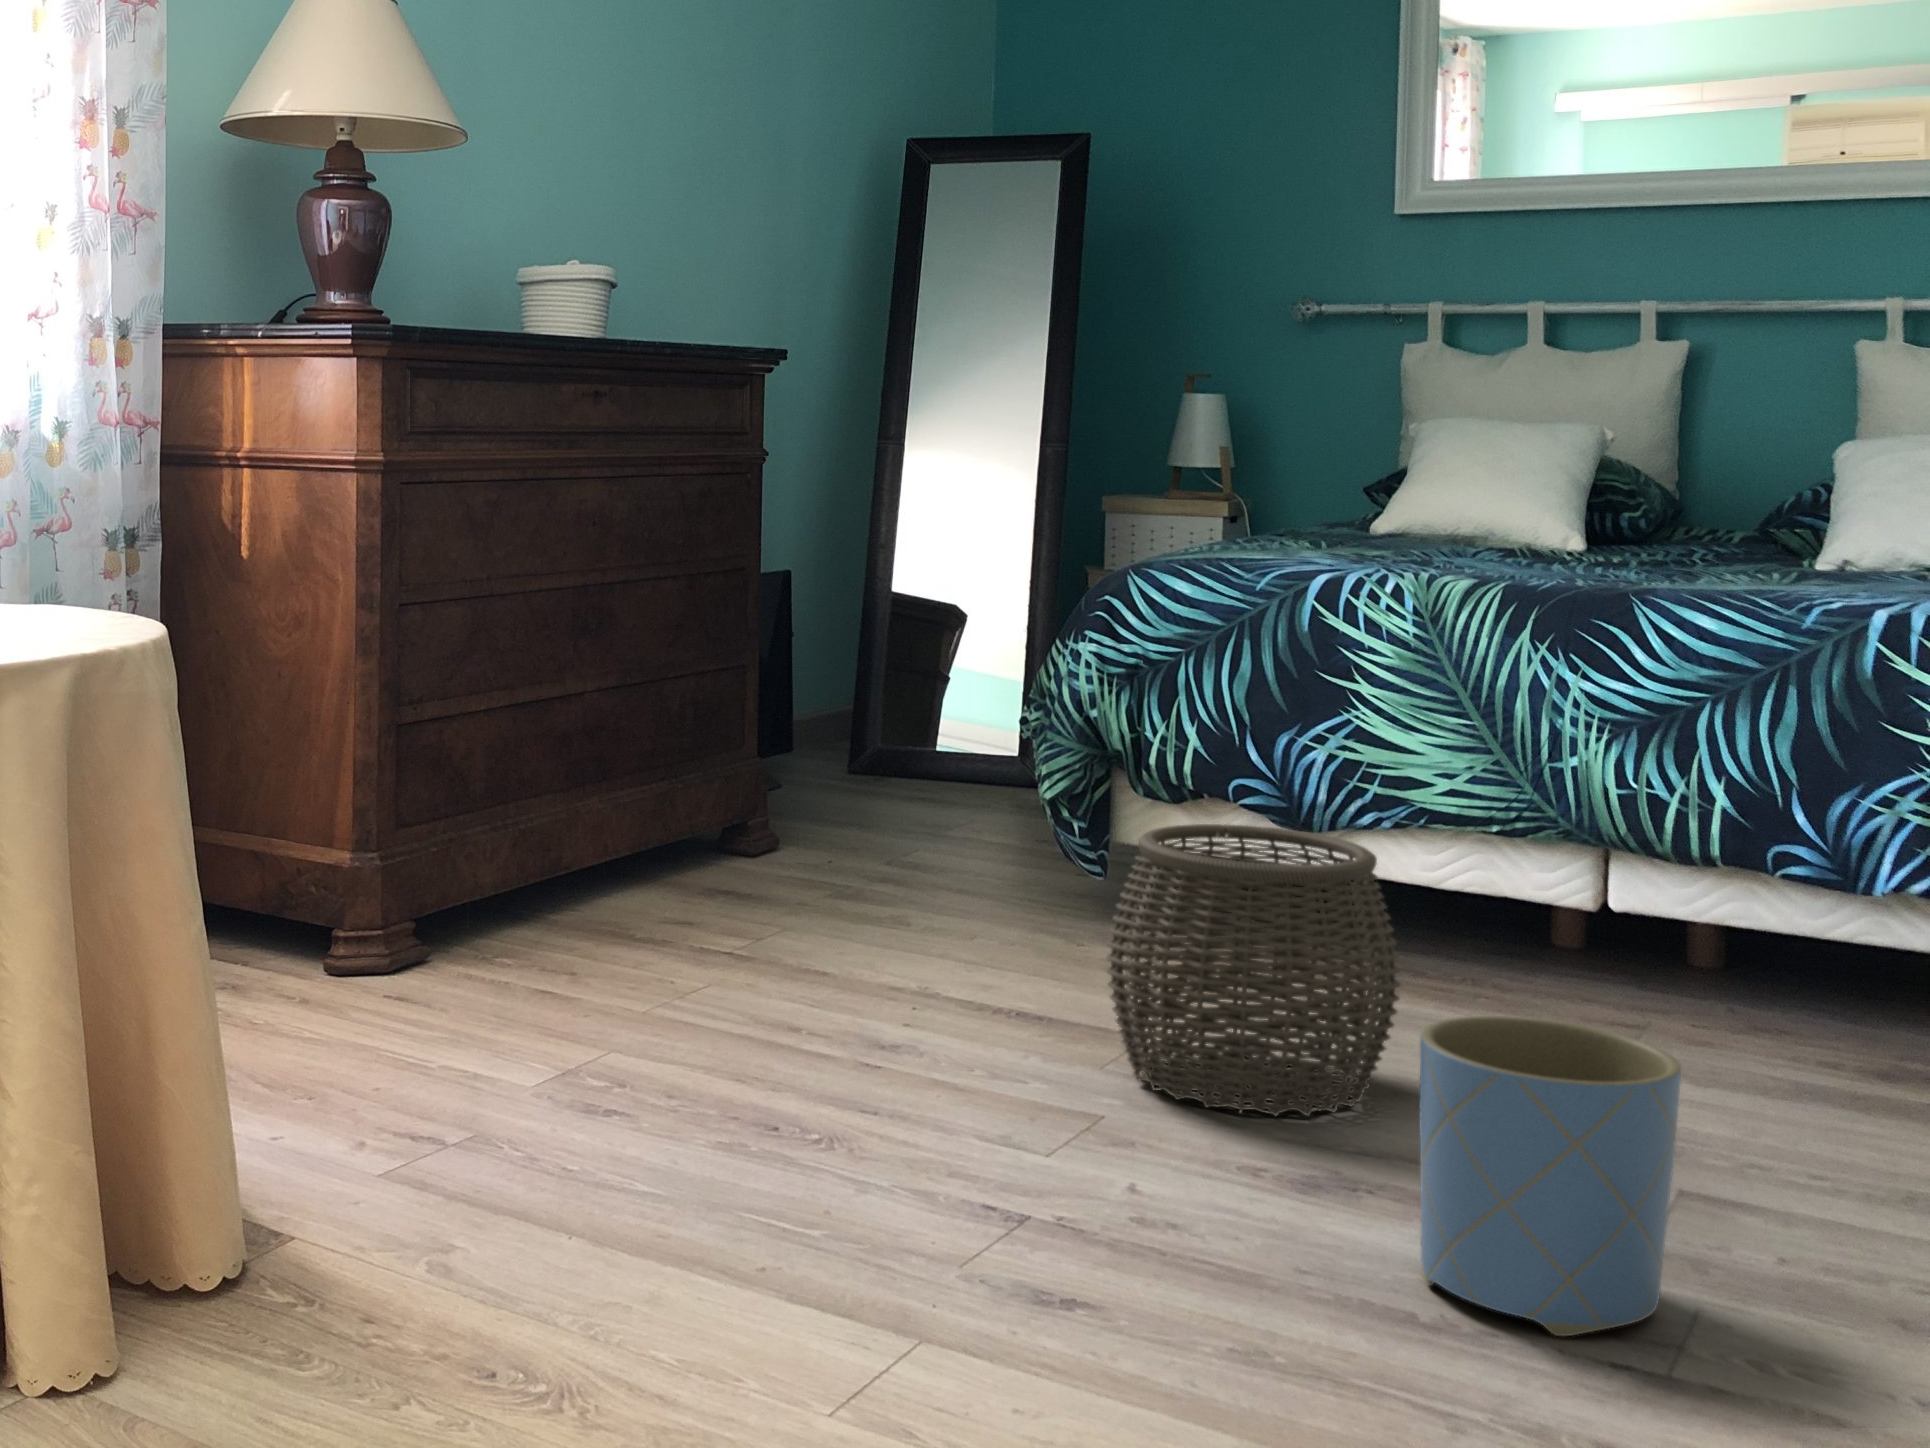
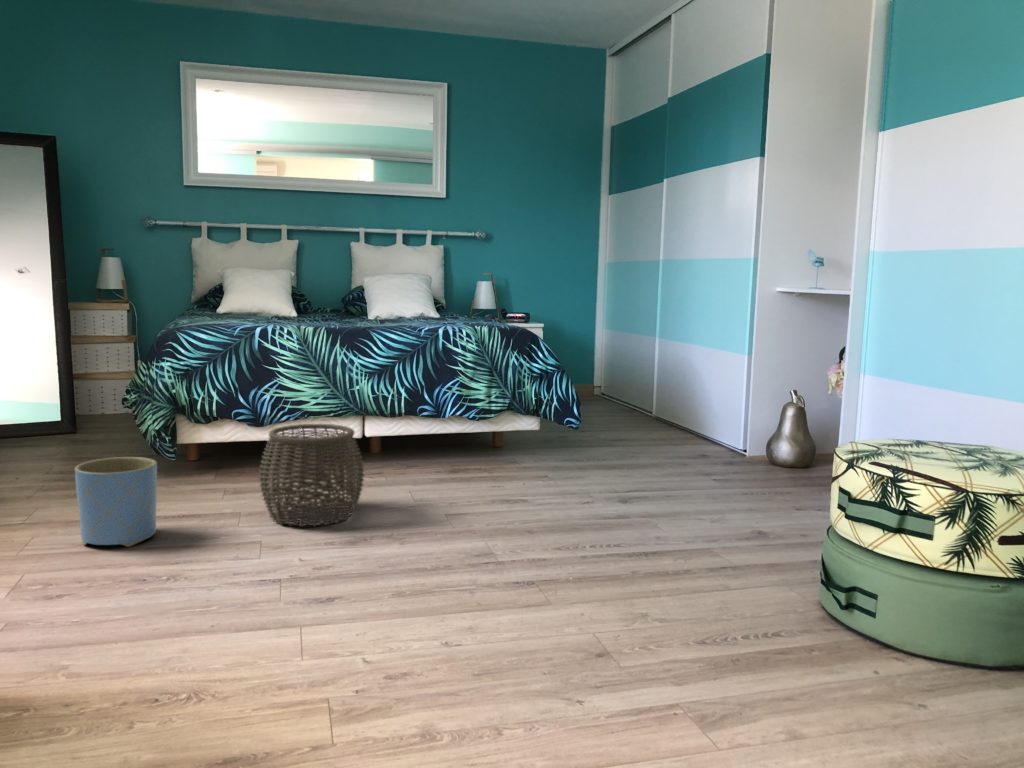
planter: present [1420,1016,1681,1336] -> present [75,457,157,547]

